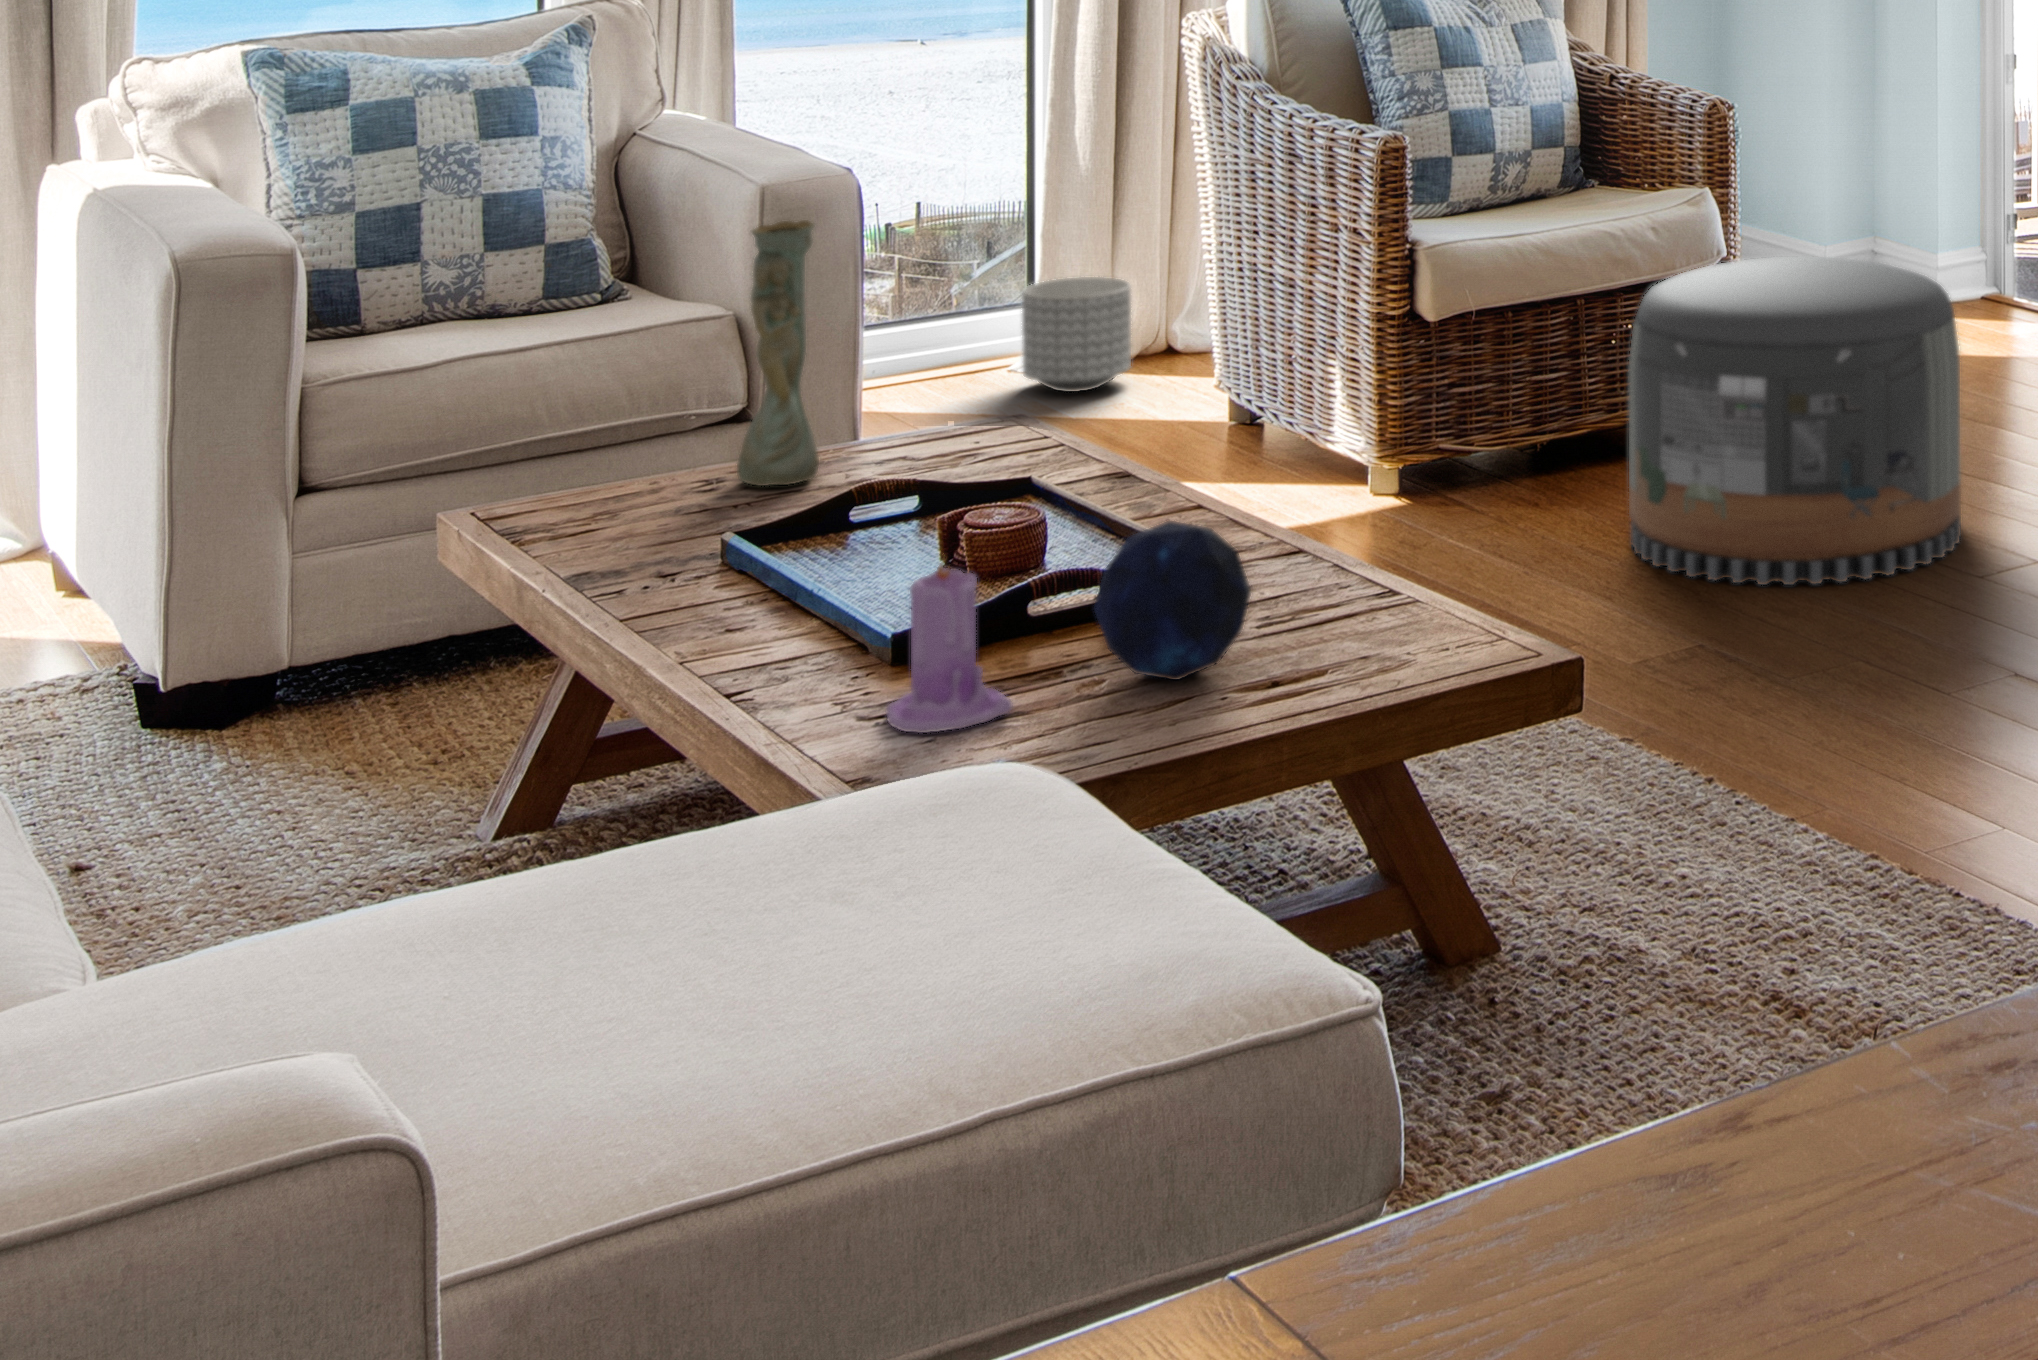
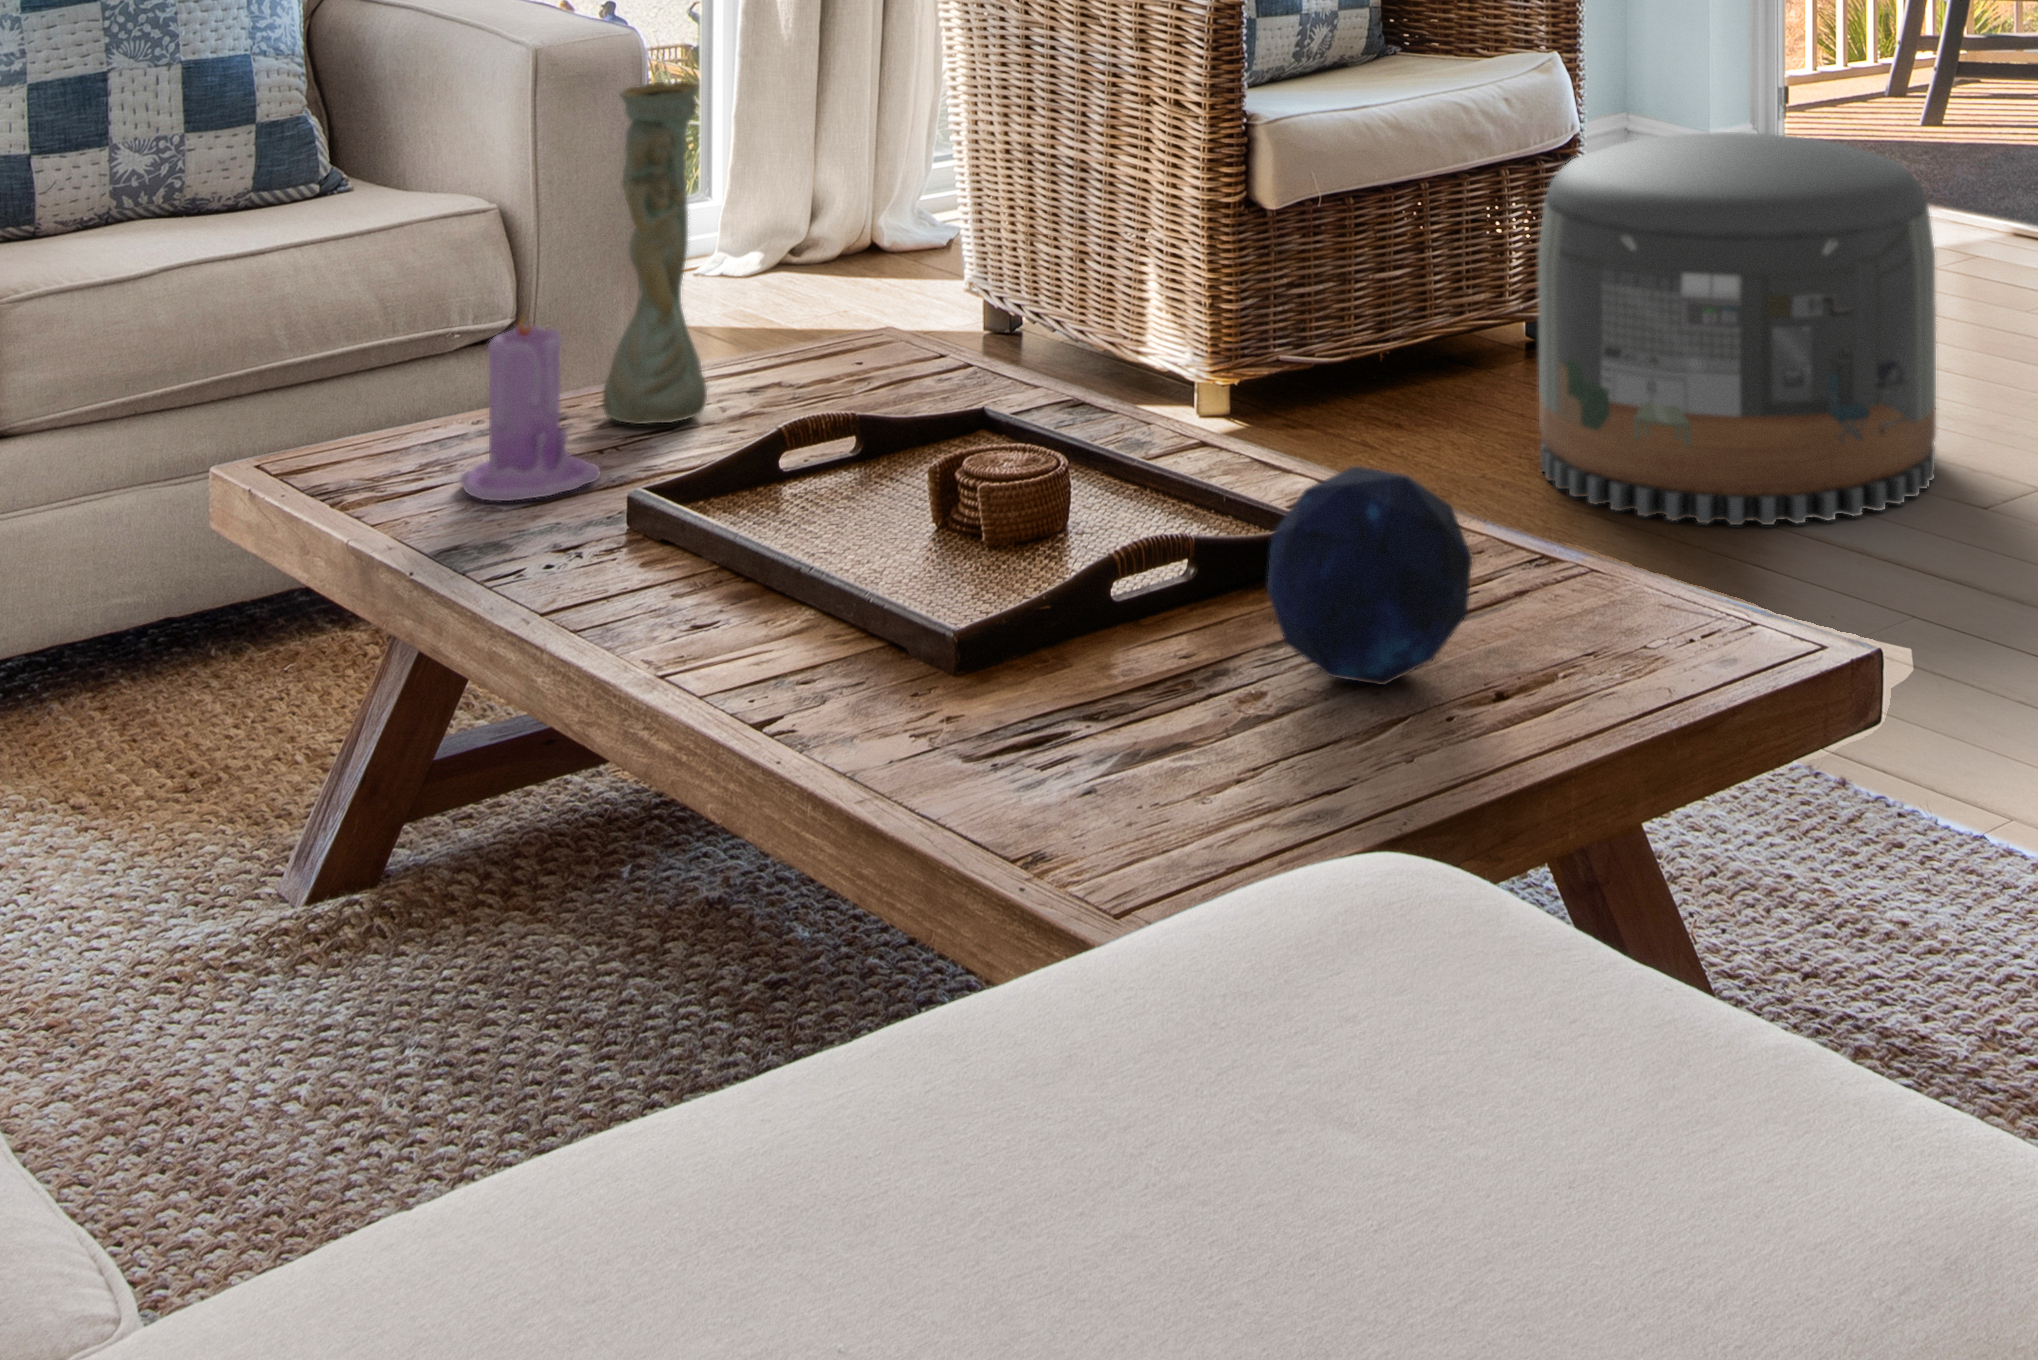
planter: present [1022,277,1131,392] -> none [719,171,844,305]
candle: present [886,553,1012,733] -> present [460,314,600,501]

